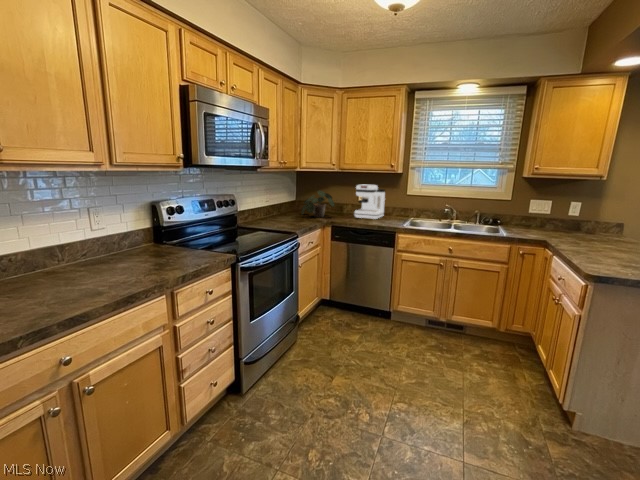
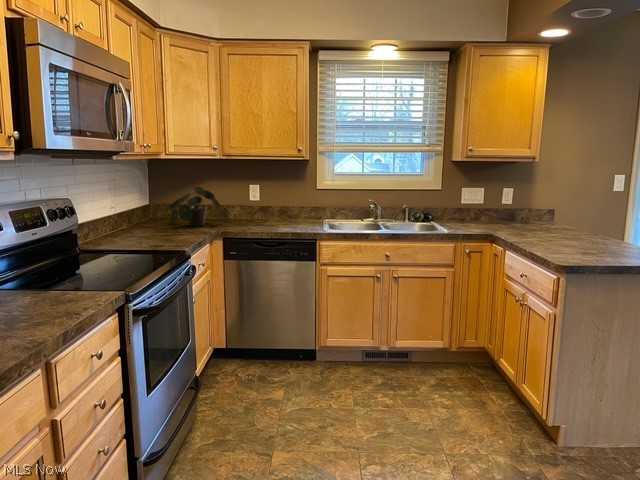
coffee maker: present [355,185,385,219] -> none [250,176,289,224]

